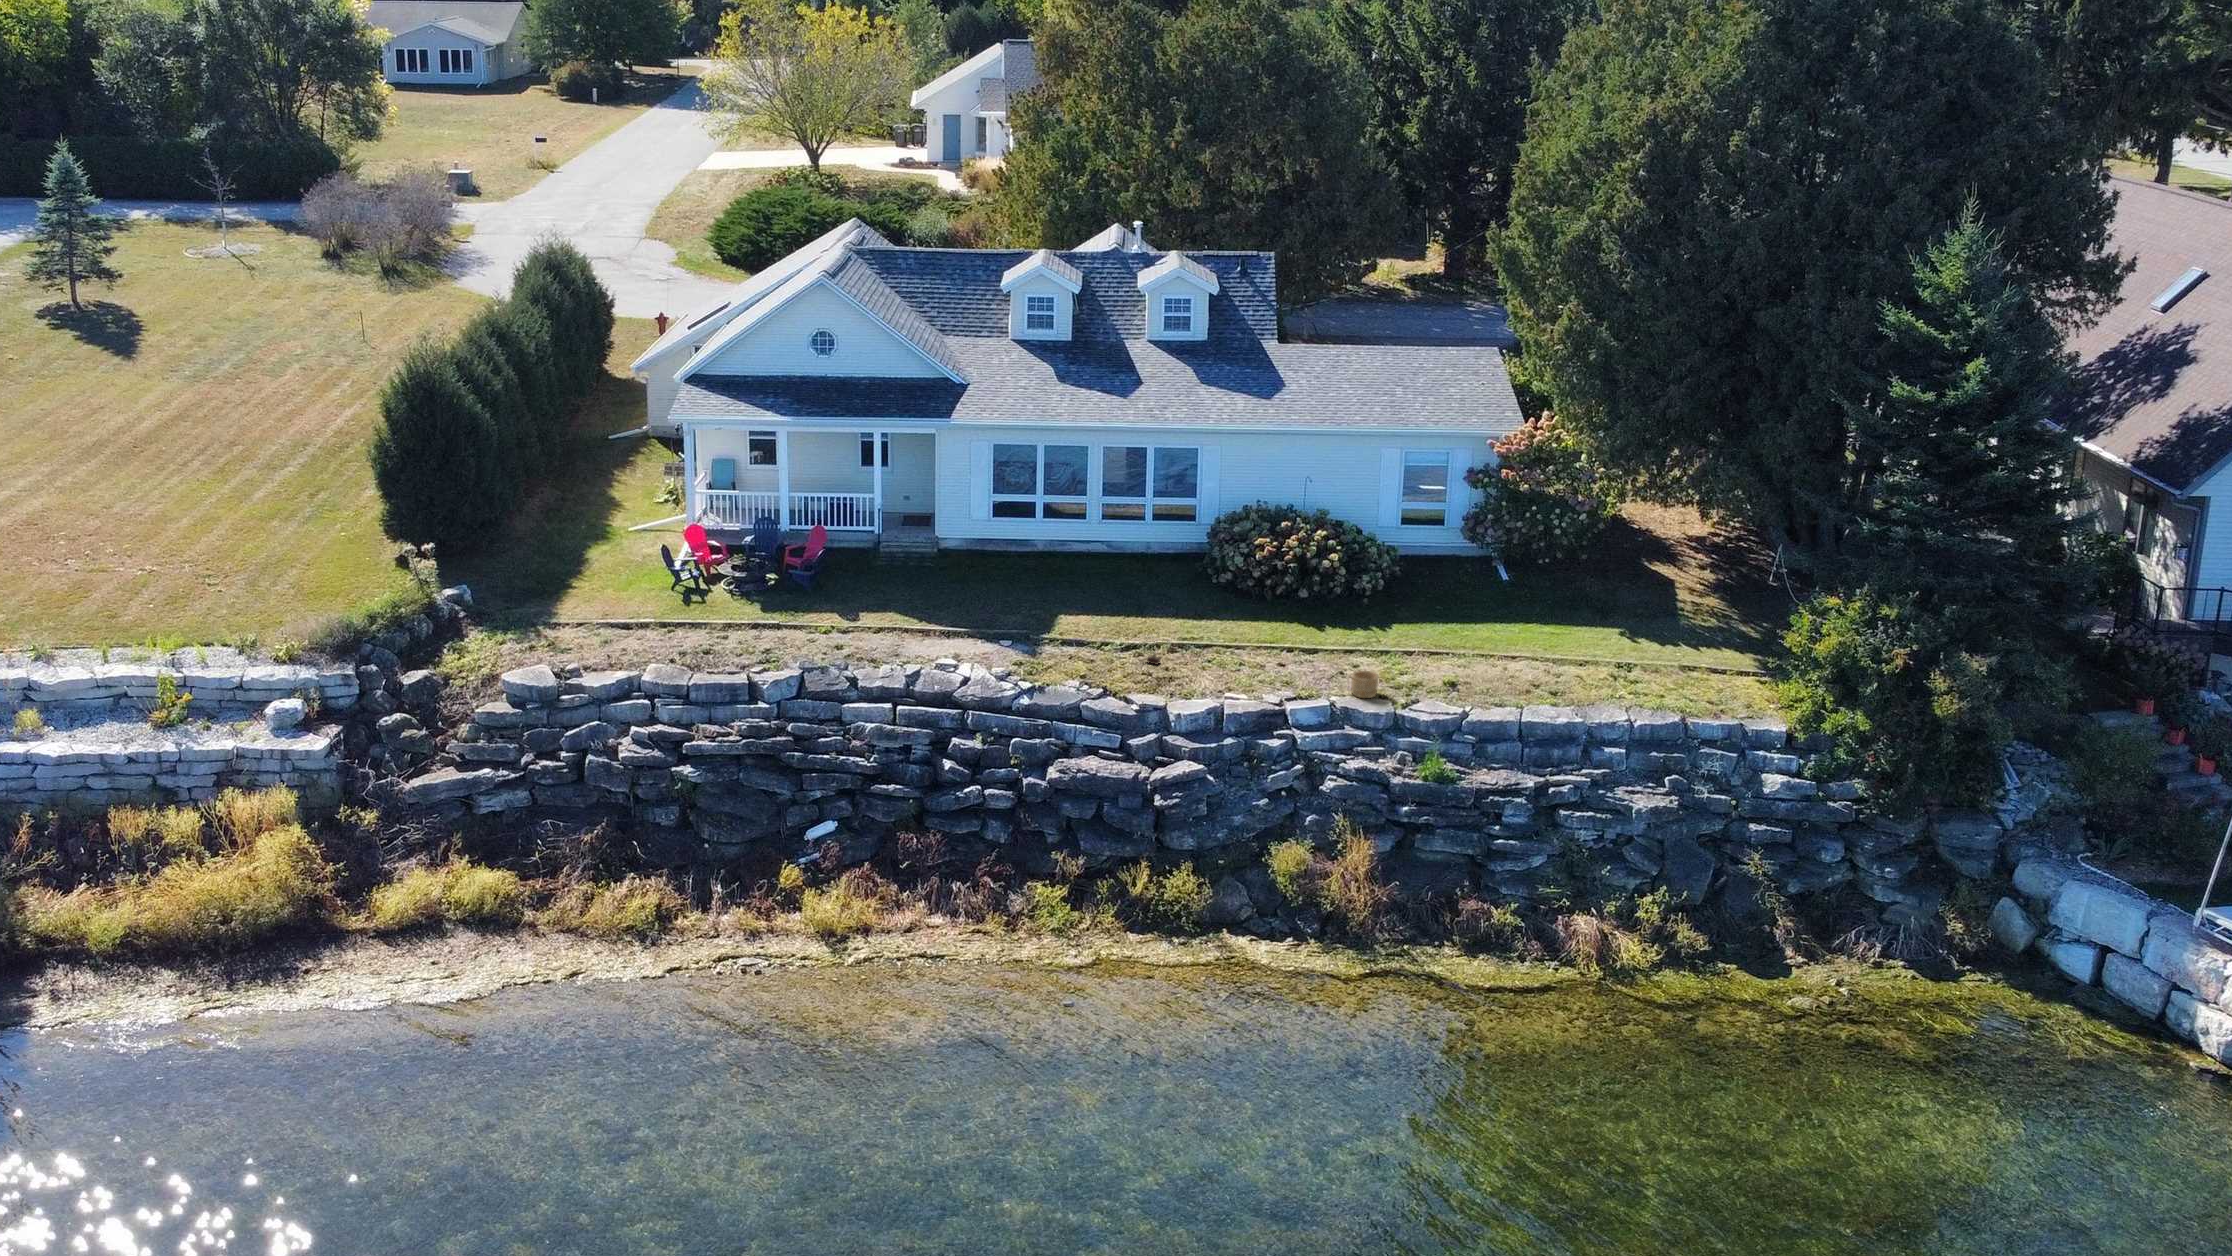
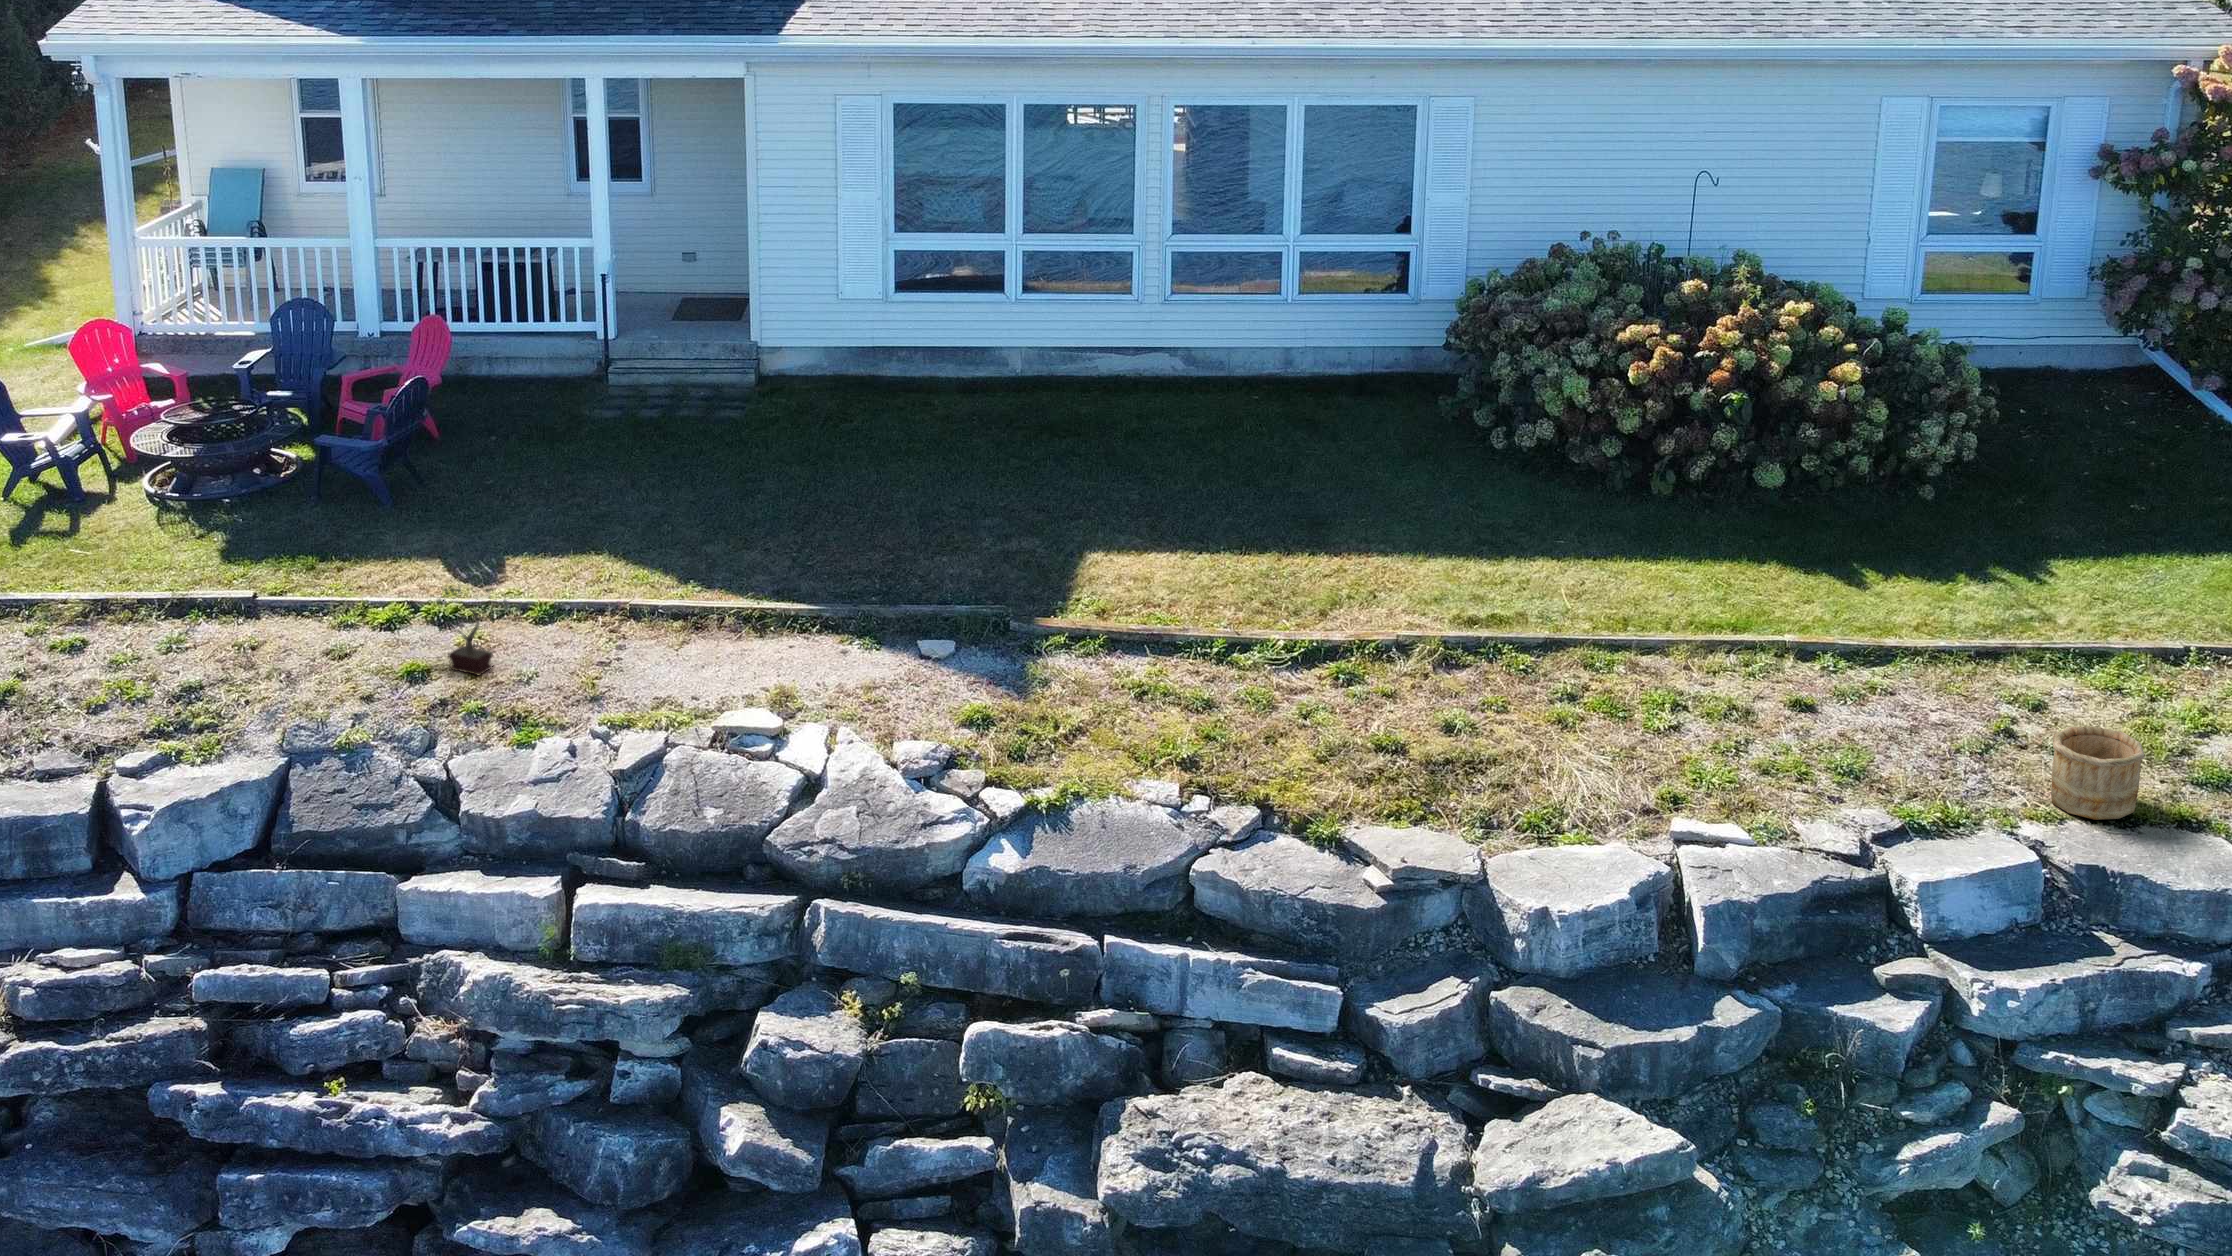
potted plant: present [1146,632,1170,665] -> present [436,573,507,675]

